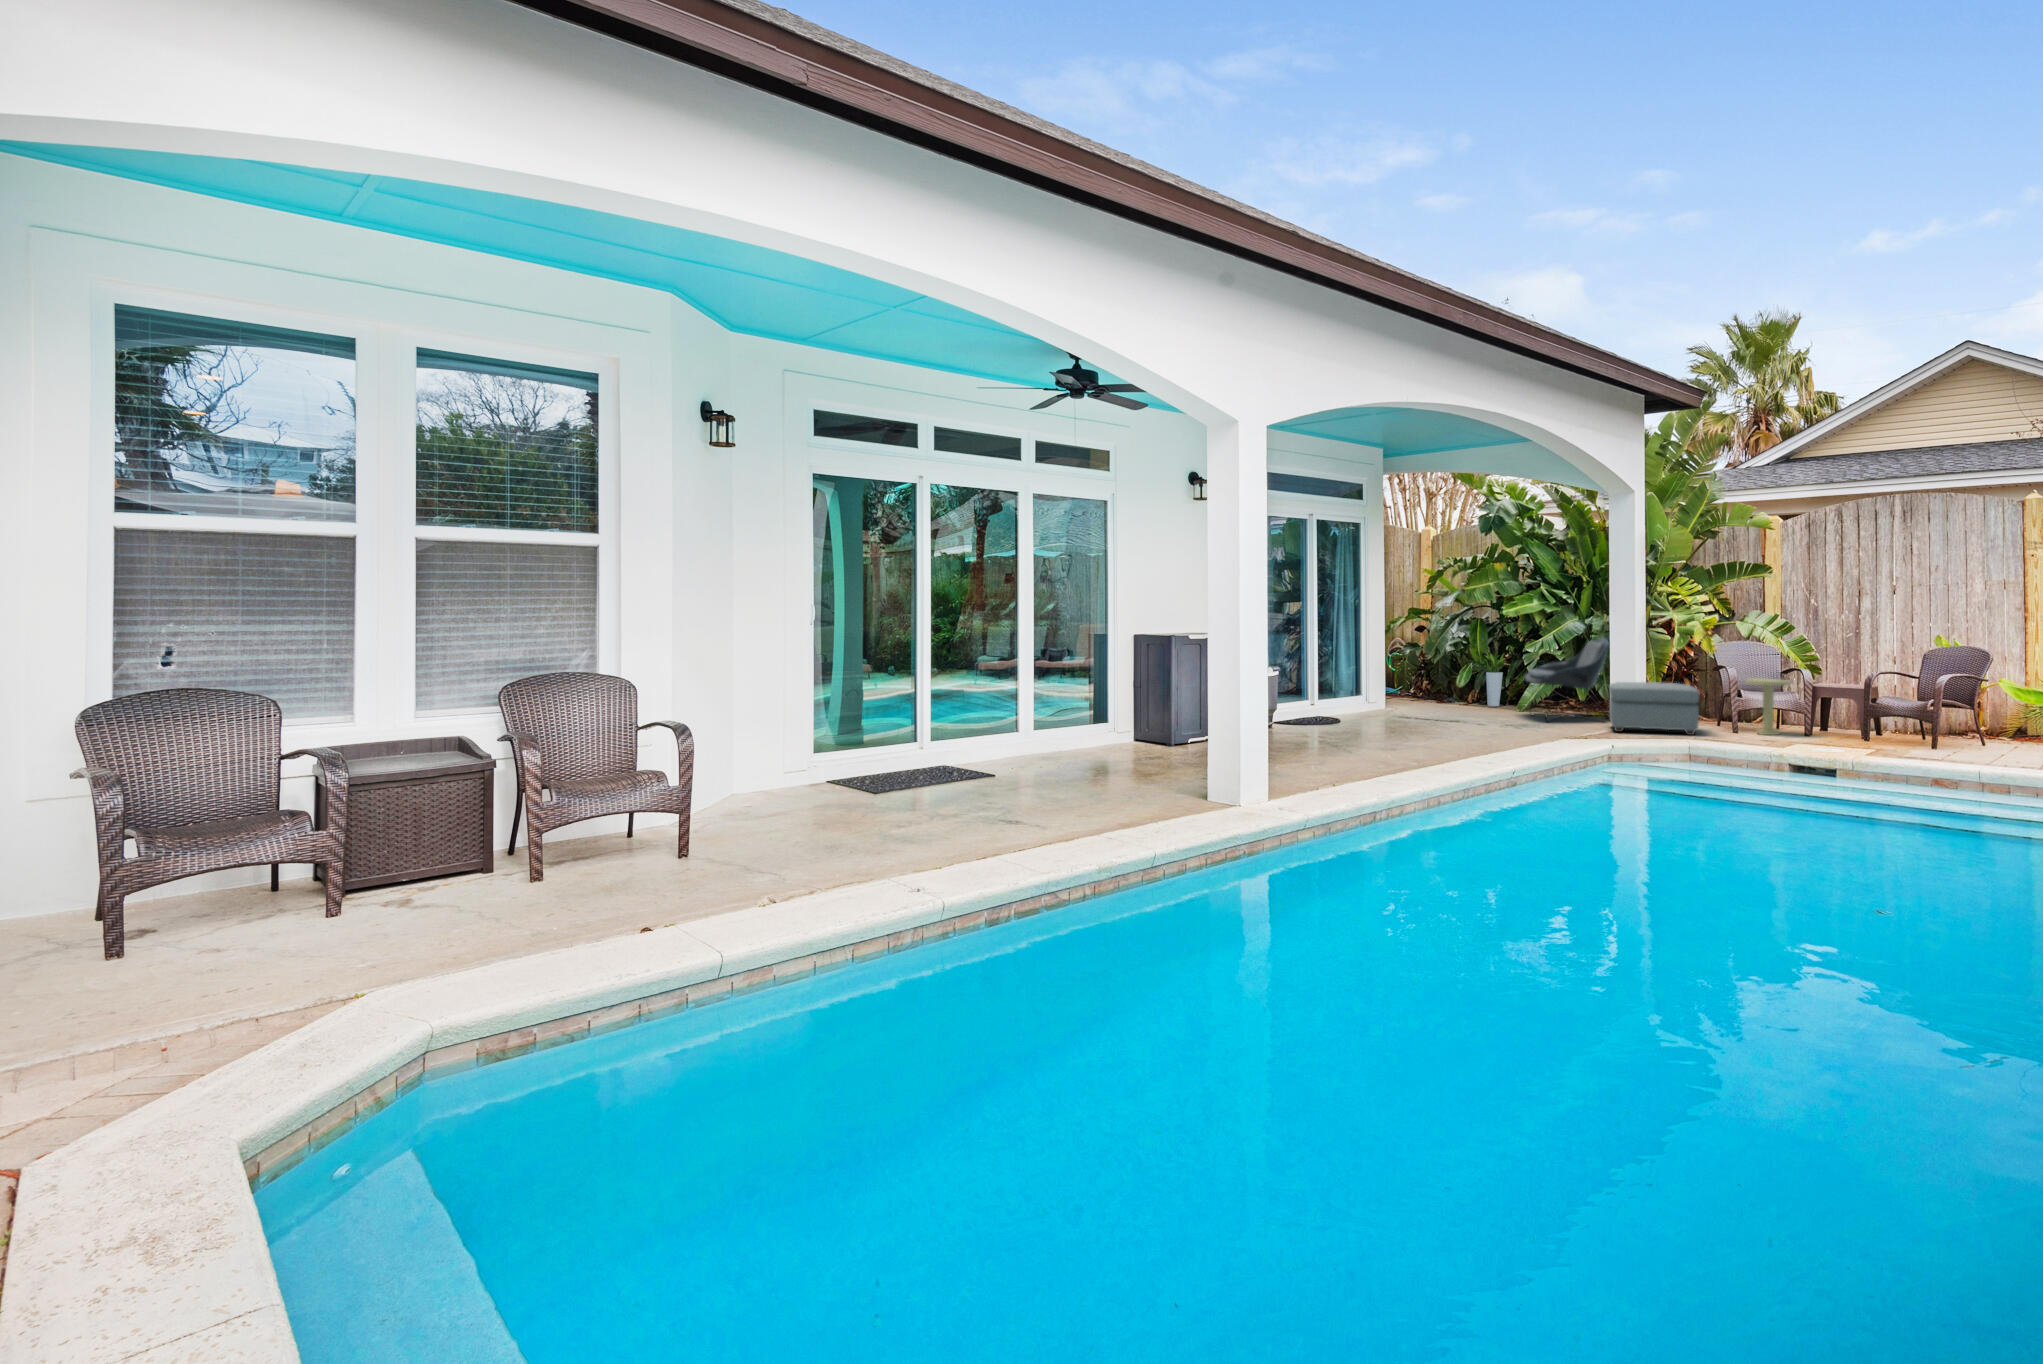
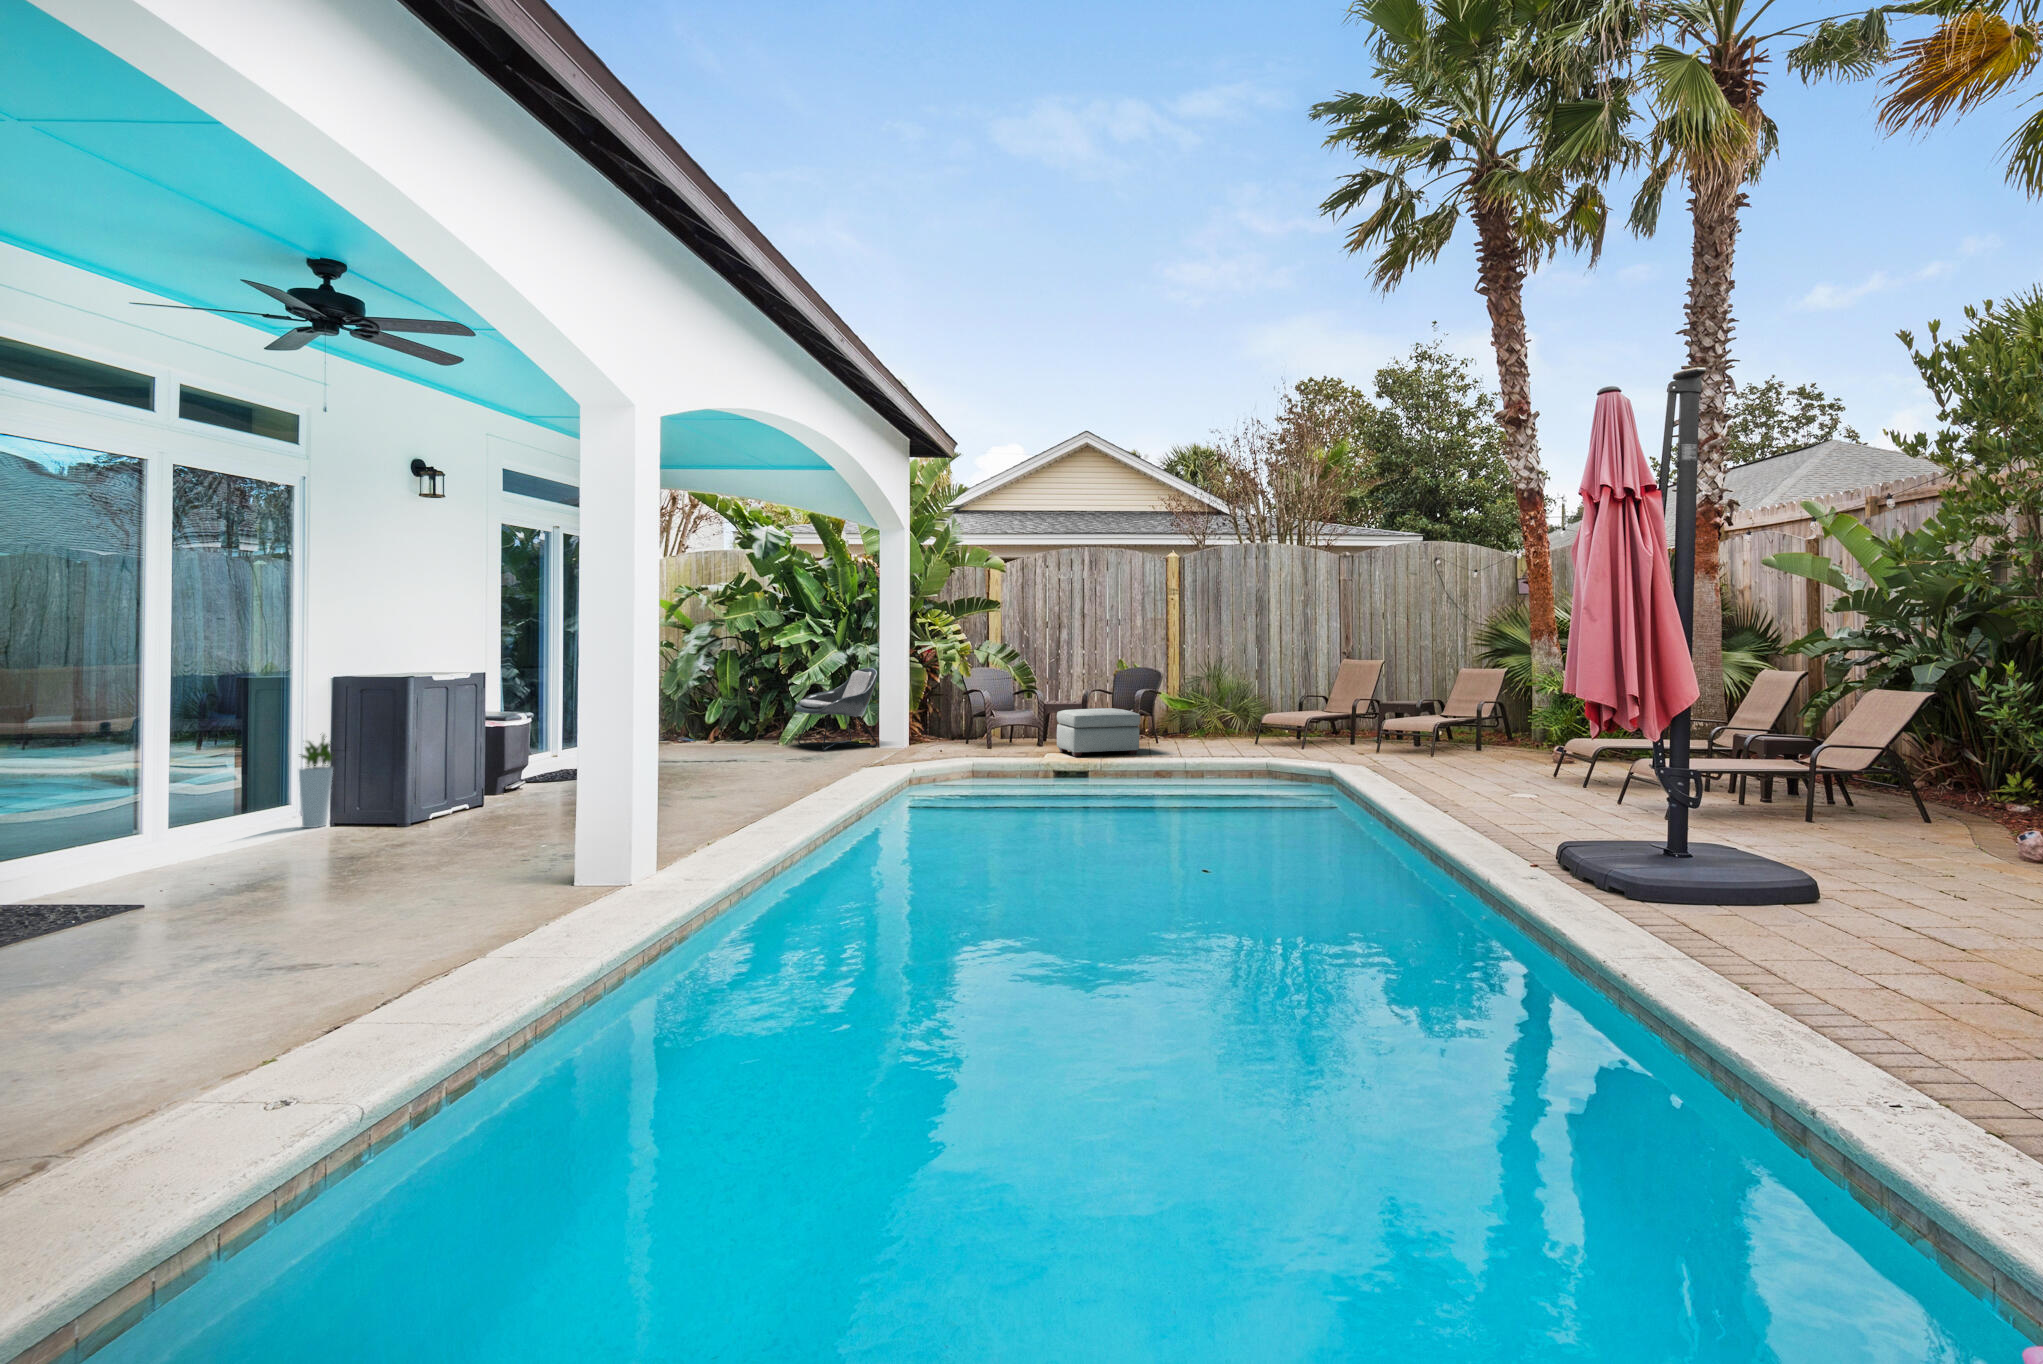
planter: present [1483,653,1506,706] -> present [299,735,334,828]
side table: present [1745,678,1789,735] -> none [995,700,1028,748]
ottoman: present [1609,682,1699,735] -> present [1057,708,1140,757]

